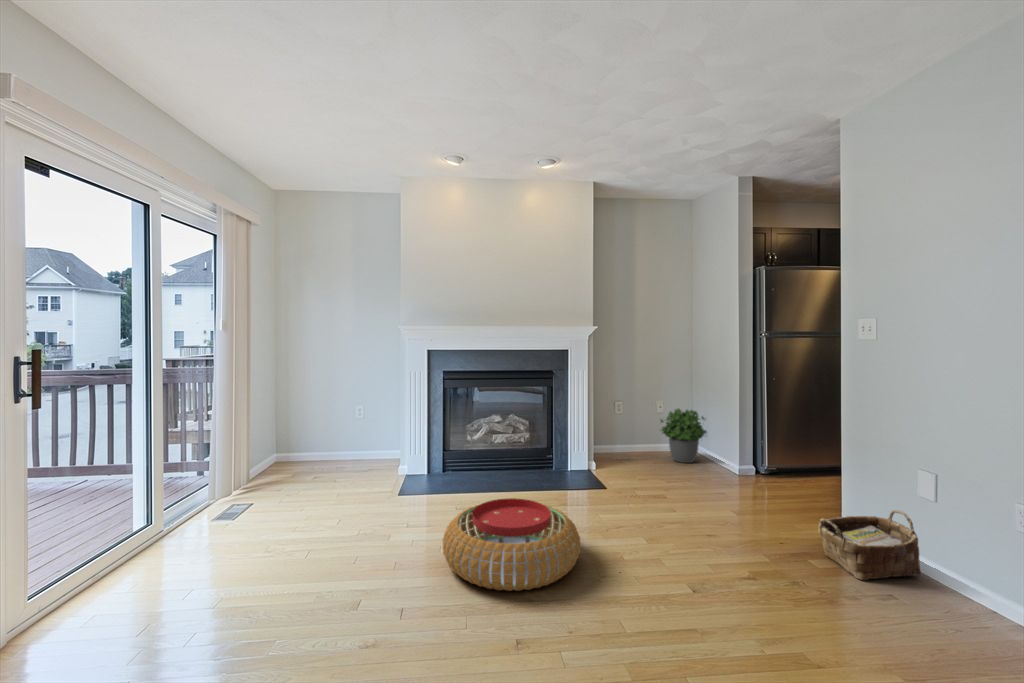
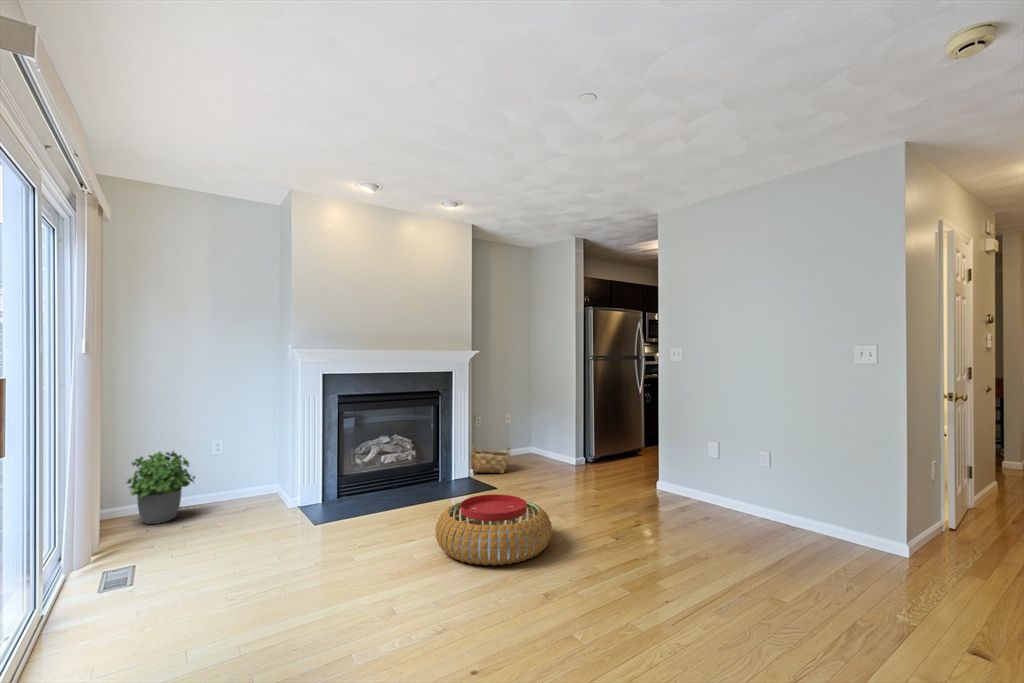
potted plant: present [661,408,707,463] -> present [127,451,195,524]
woven basket: present [819,510,921,580] -> present [471,444,510,474]

